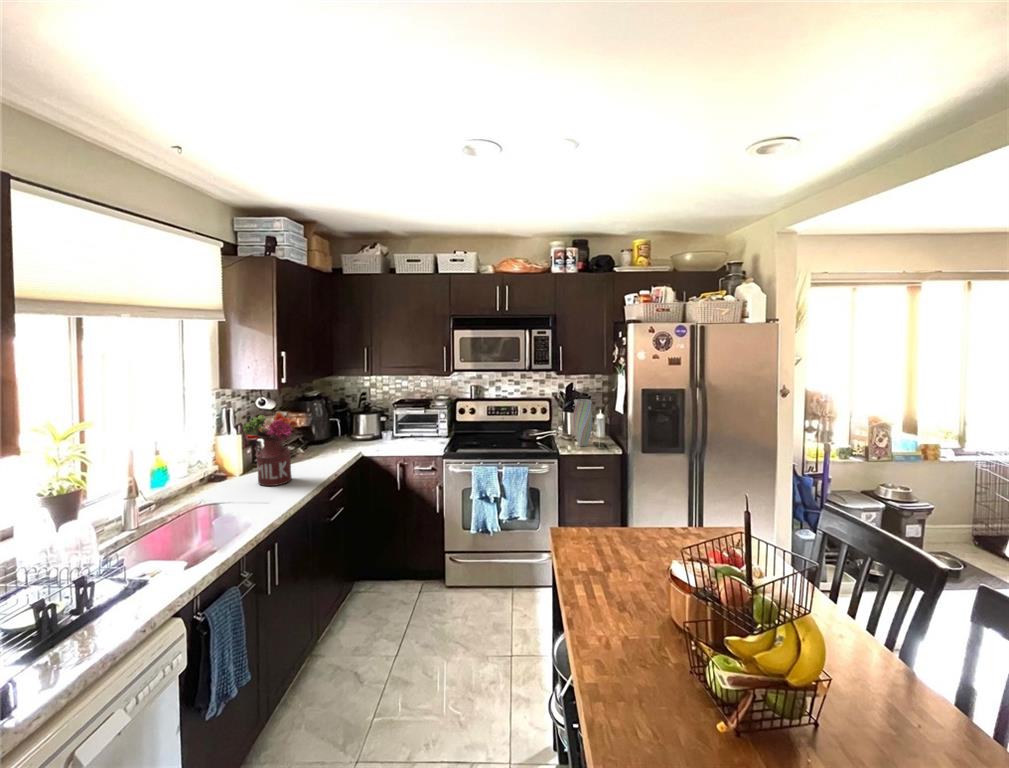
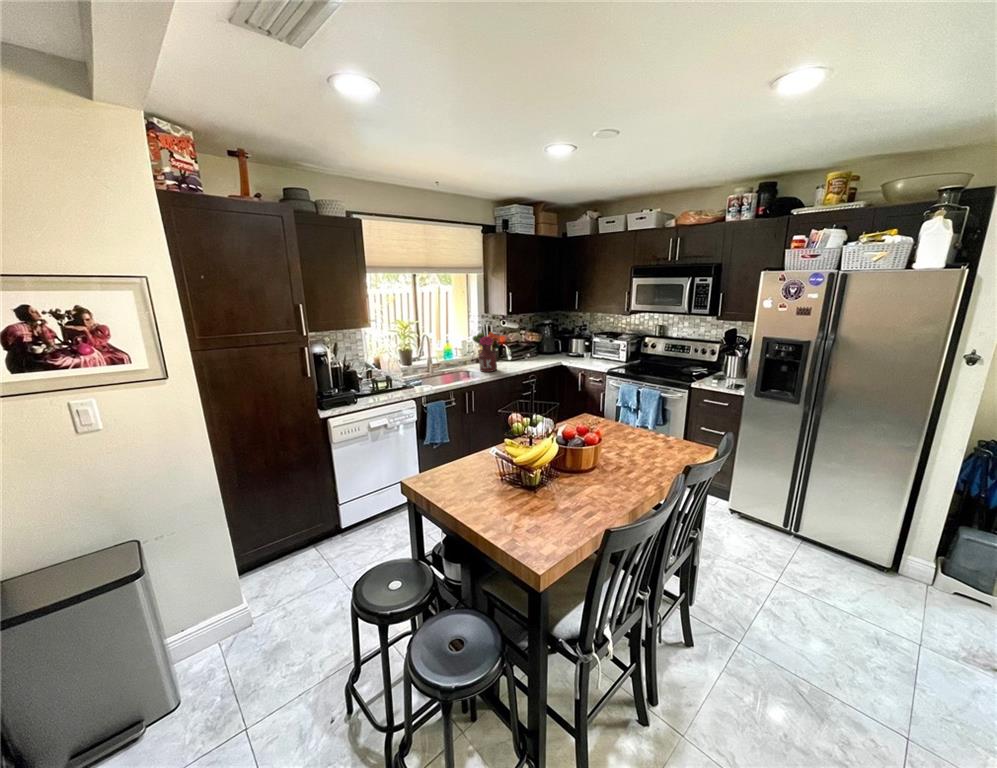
vase: present [573,399,592,446] -> none [711,342,733,384]

